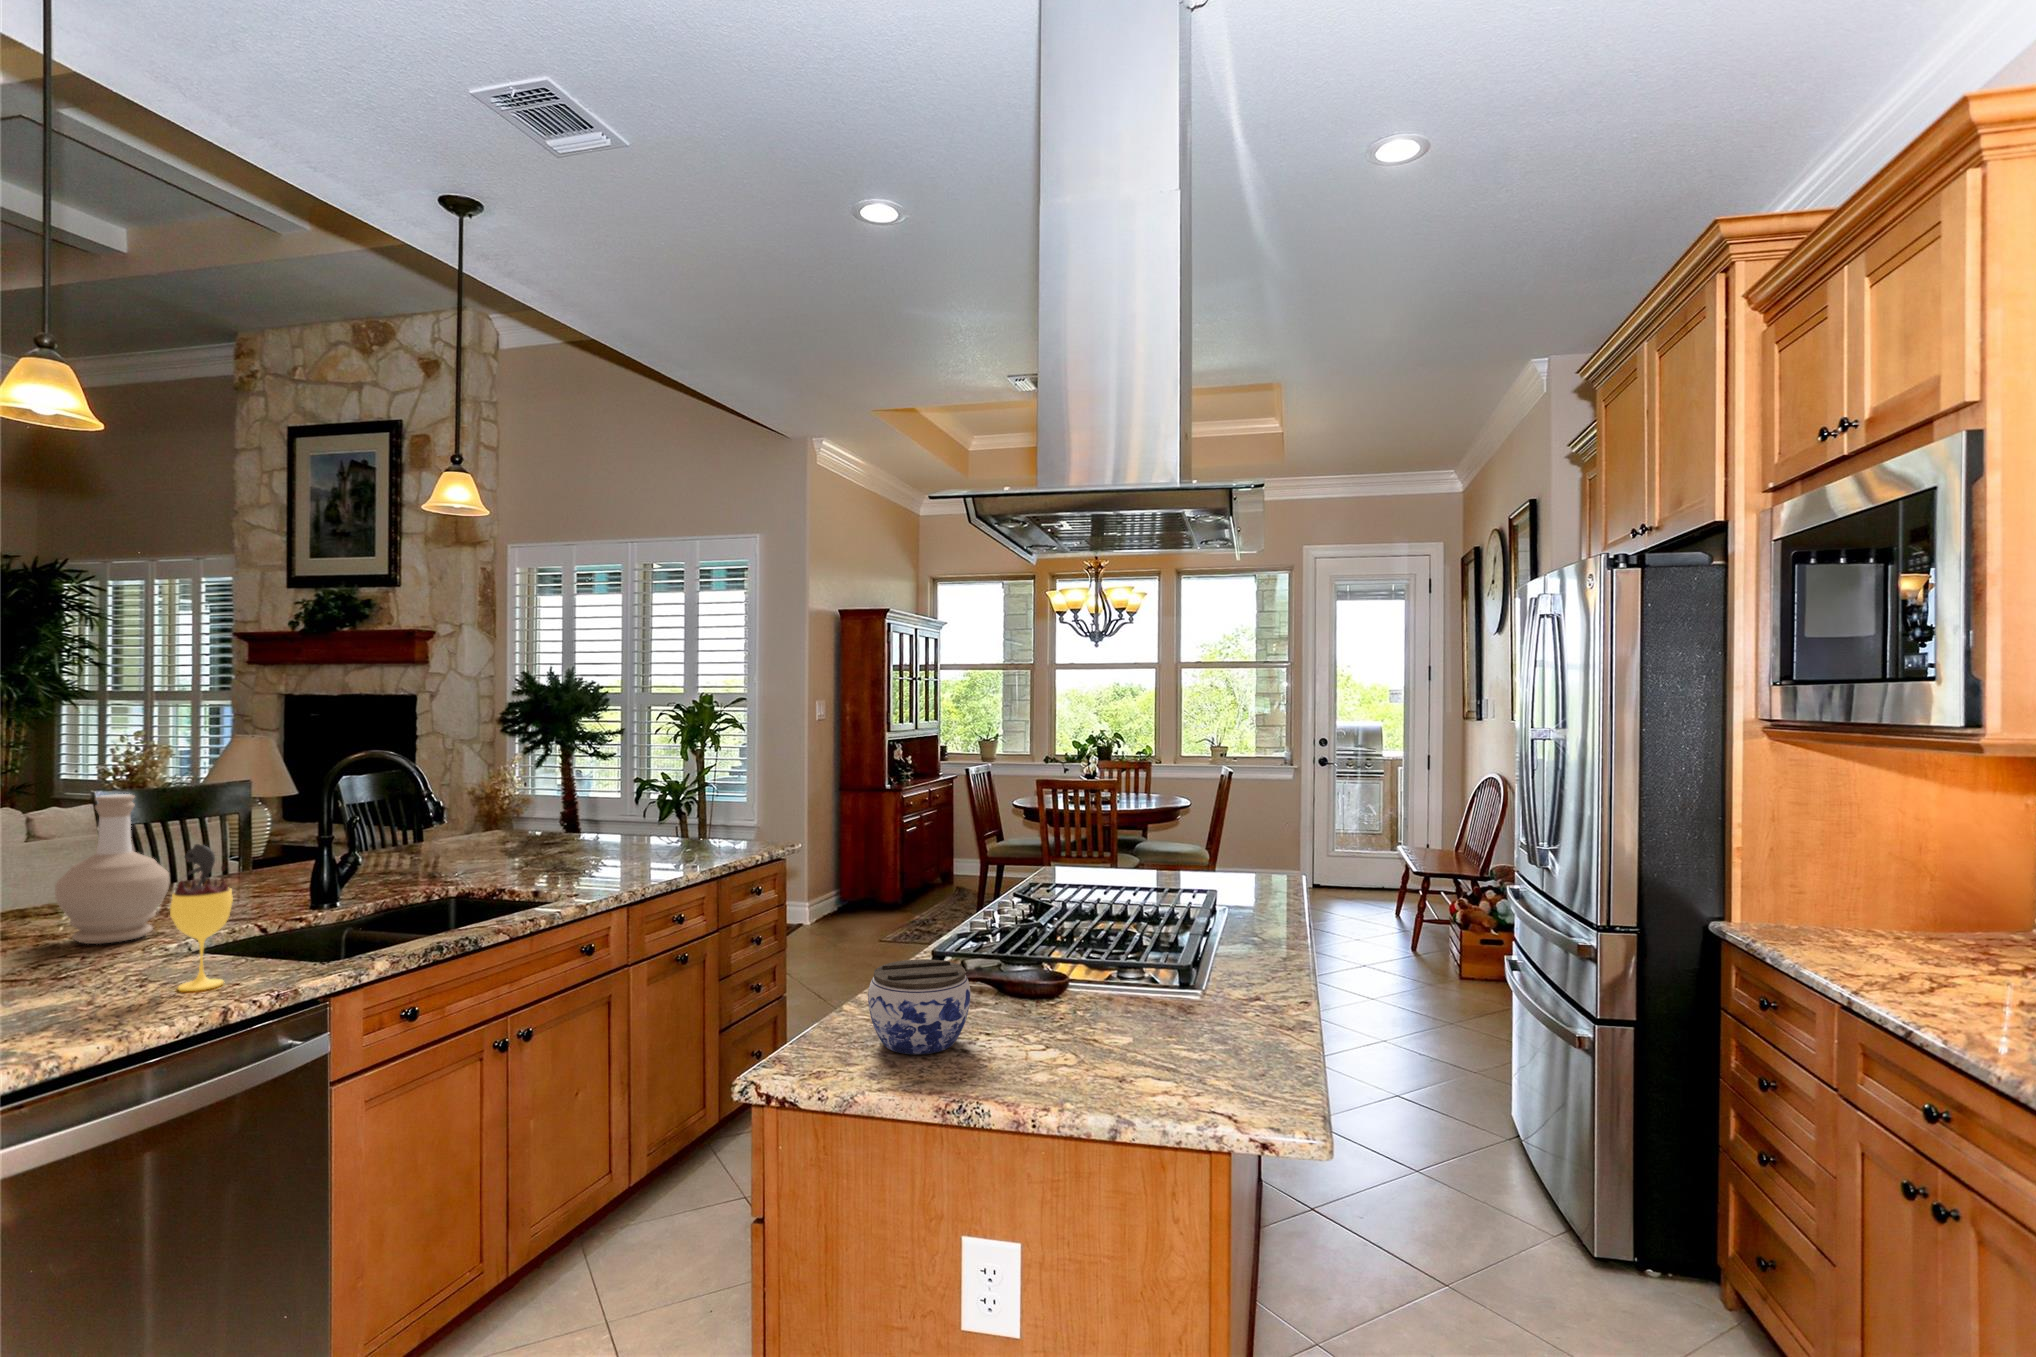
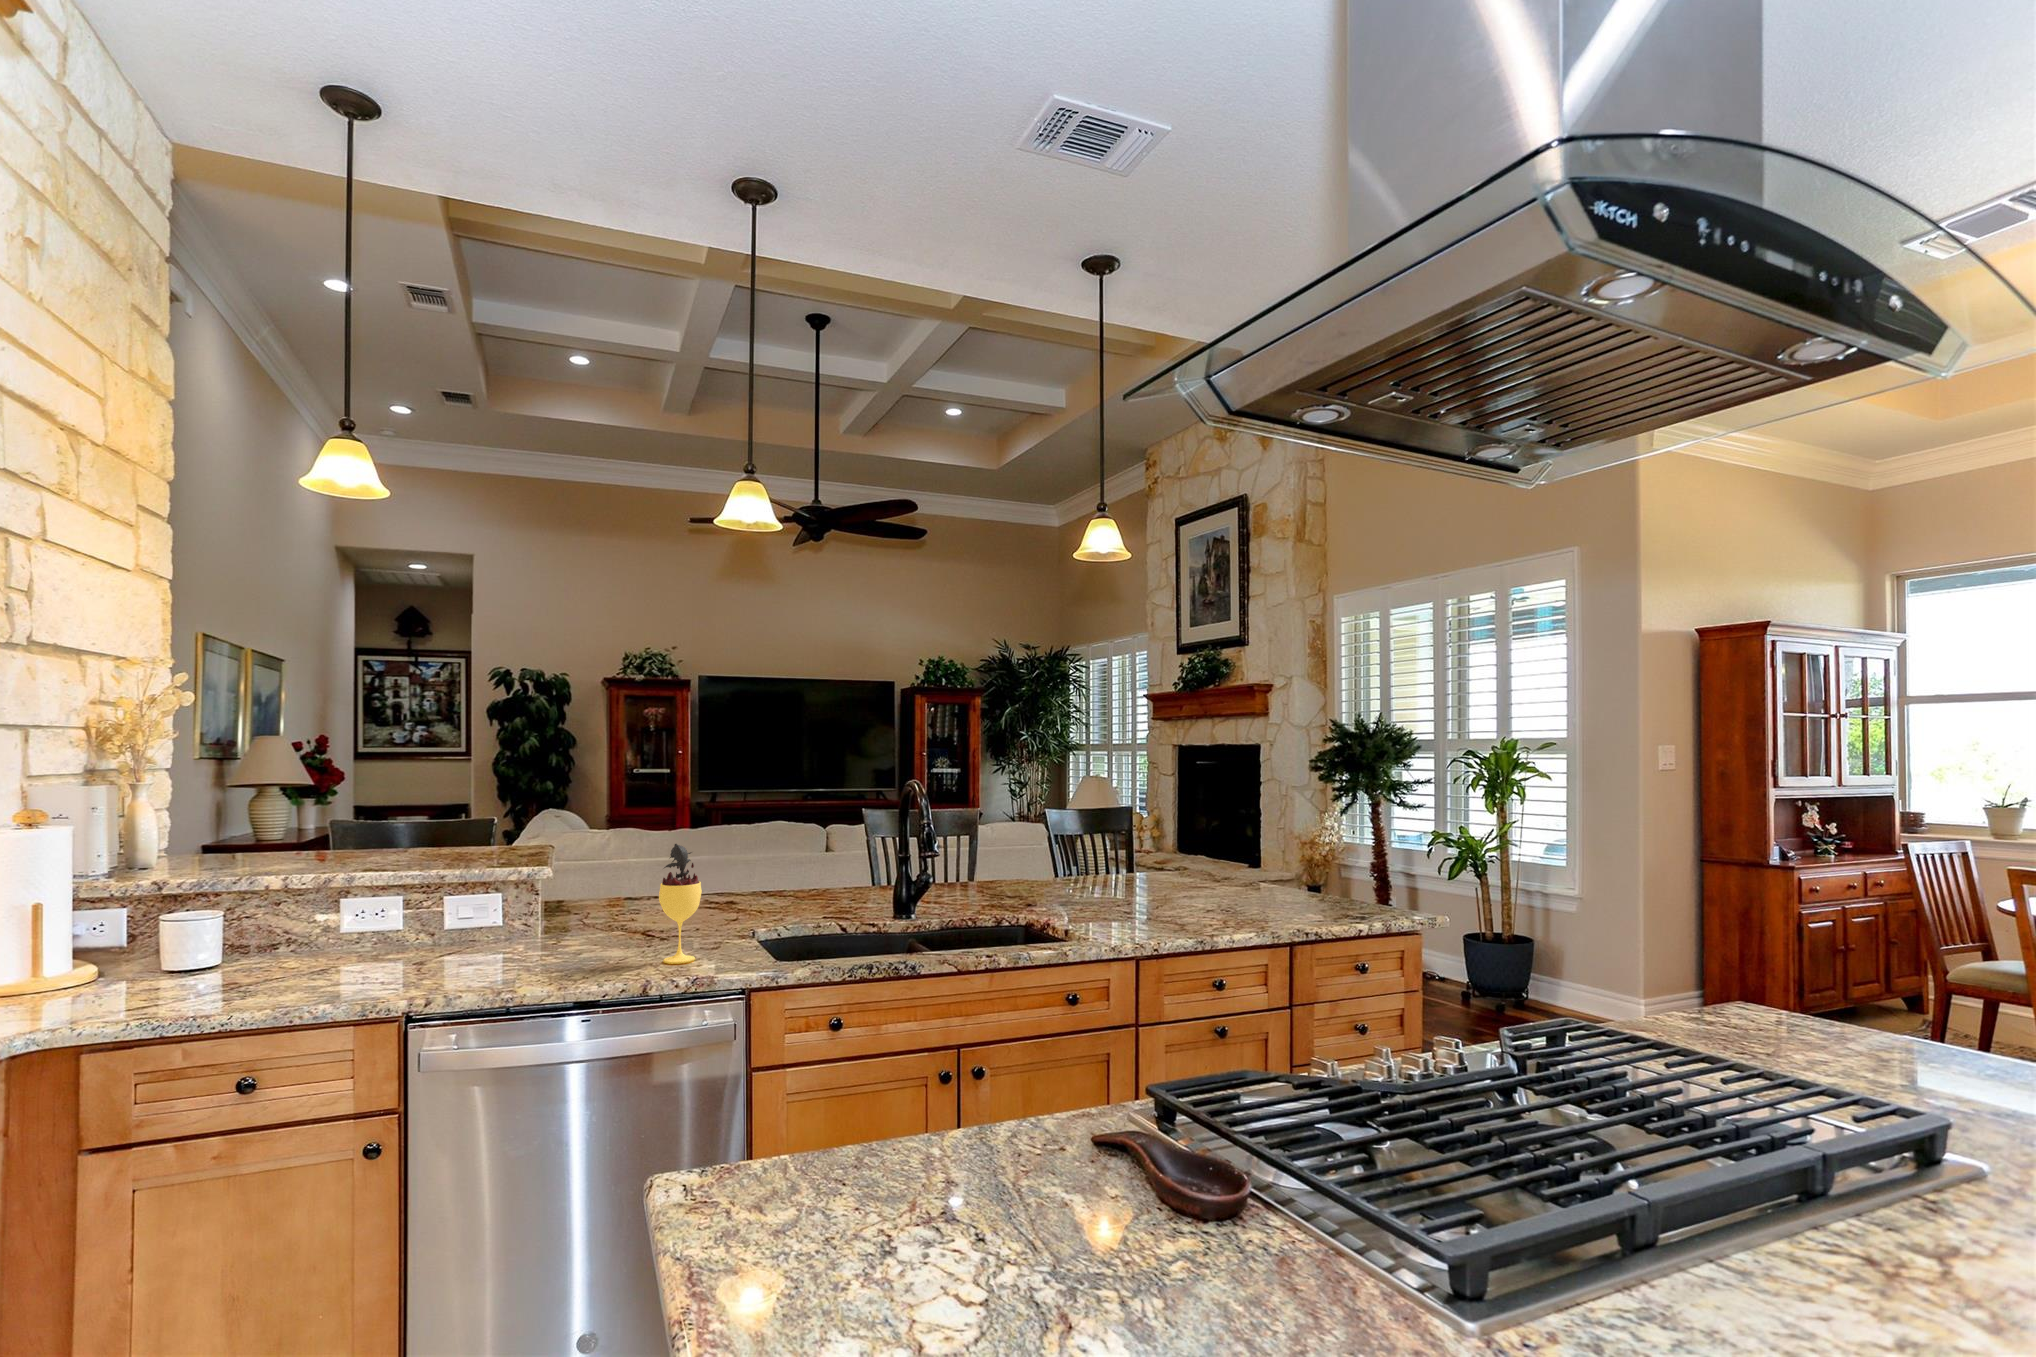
bottle: present [55,794,169,944] -> none [709,804,778,917]
jar: present [868,959,970,1054] -> none [782,1098,944,1267]

